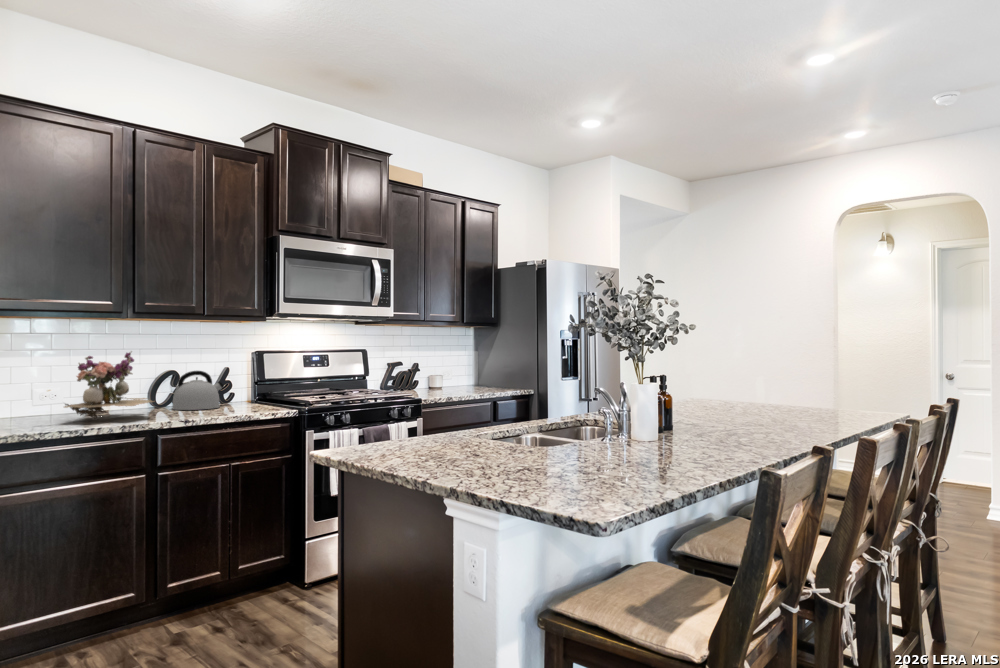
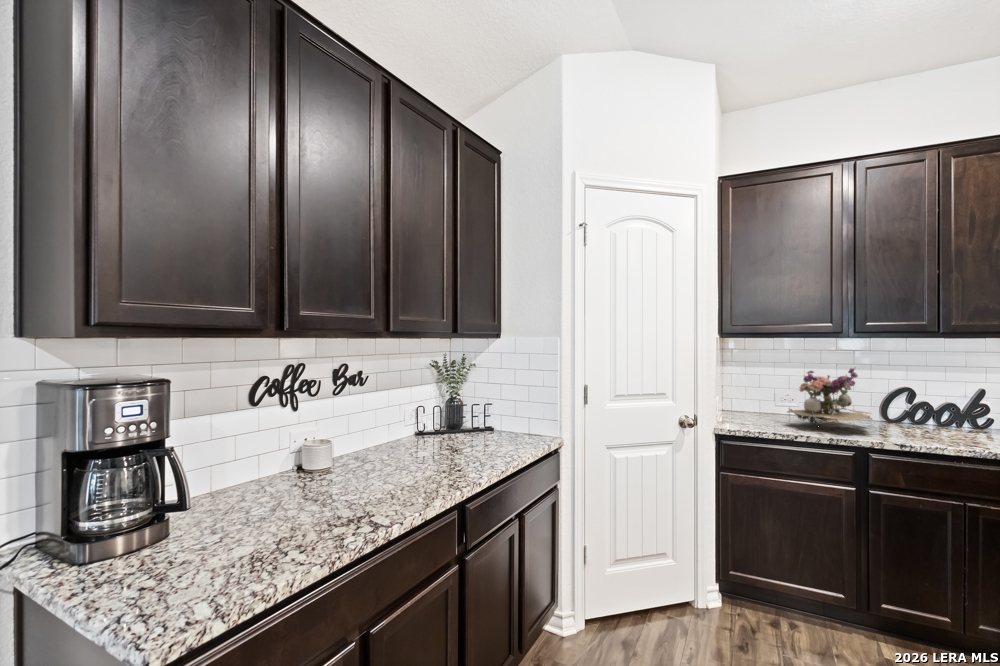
kettle: present [172,371,224,410] -> none [903,390,973,435]

